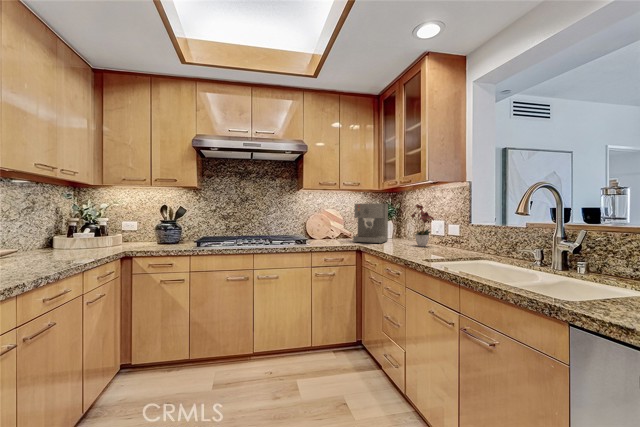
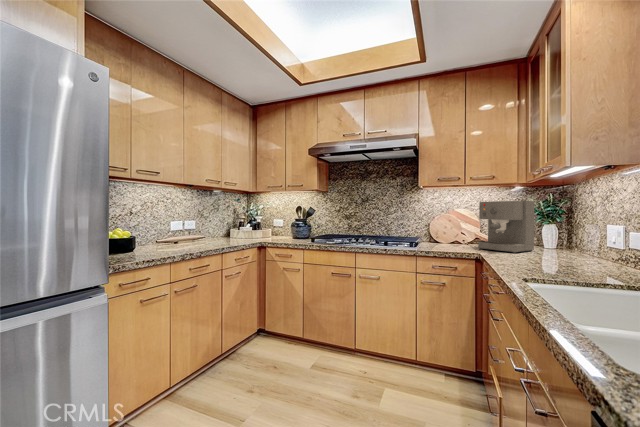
flower arrangement: present [411,204,434,247] -> none [557,198,601,262]

